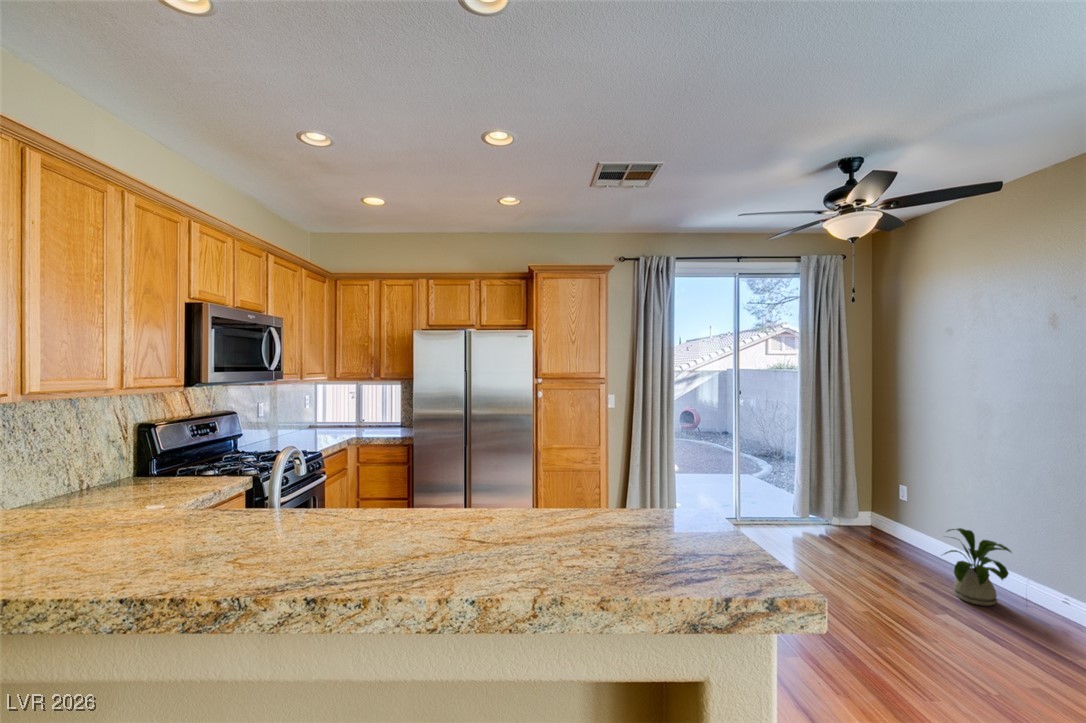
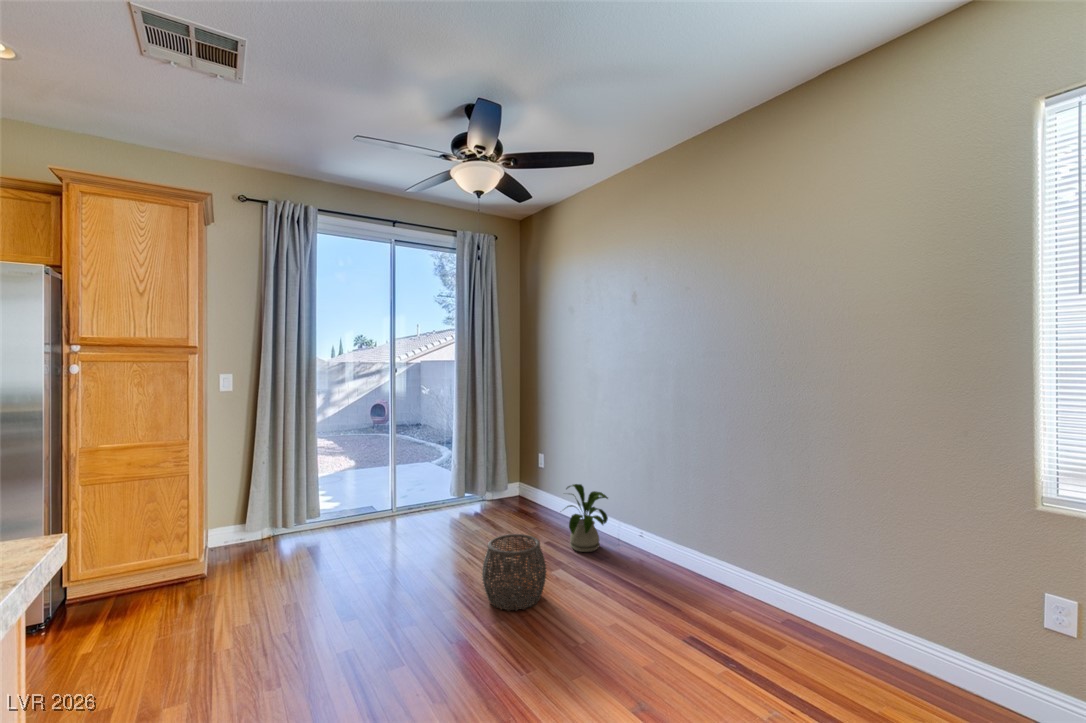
woven basket: none [859,567,936,644] -> present [482,534,546,610]

